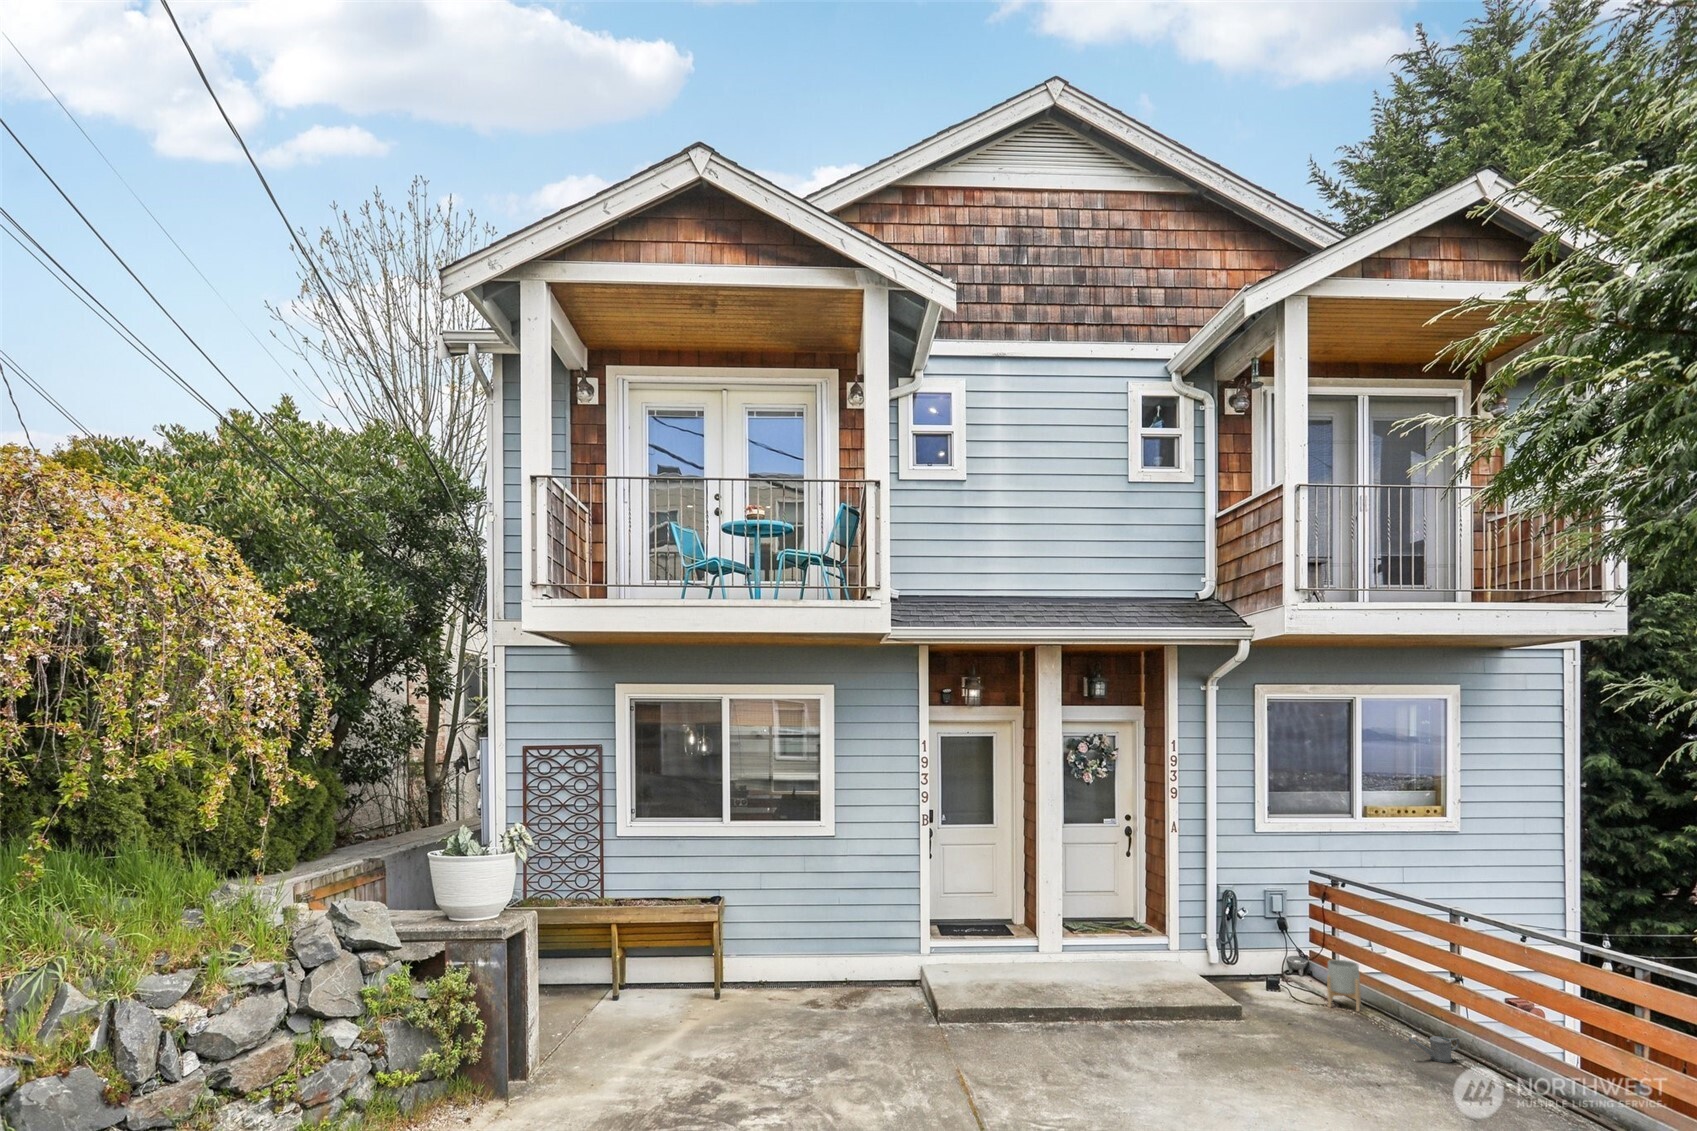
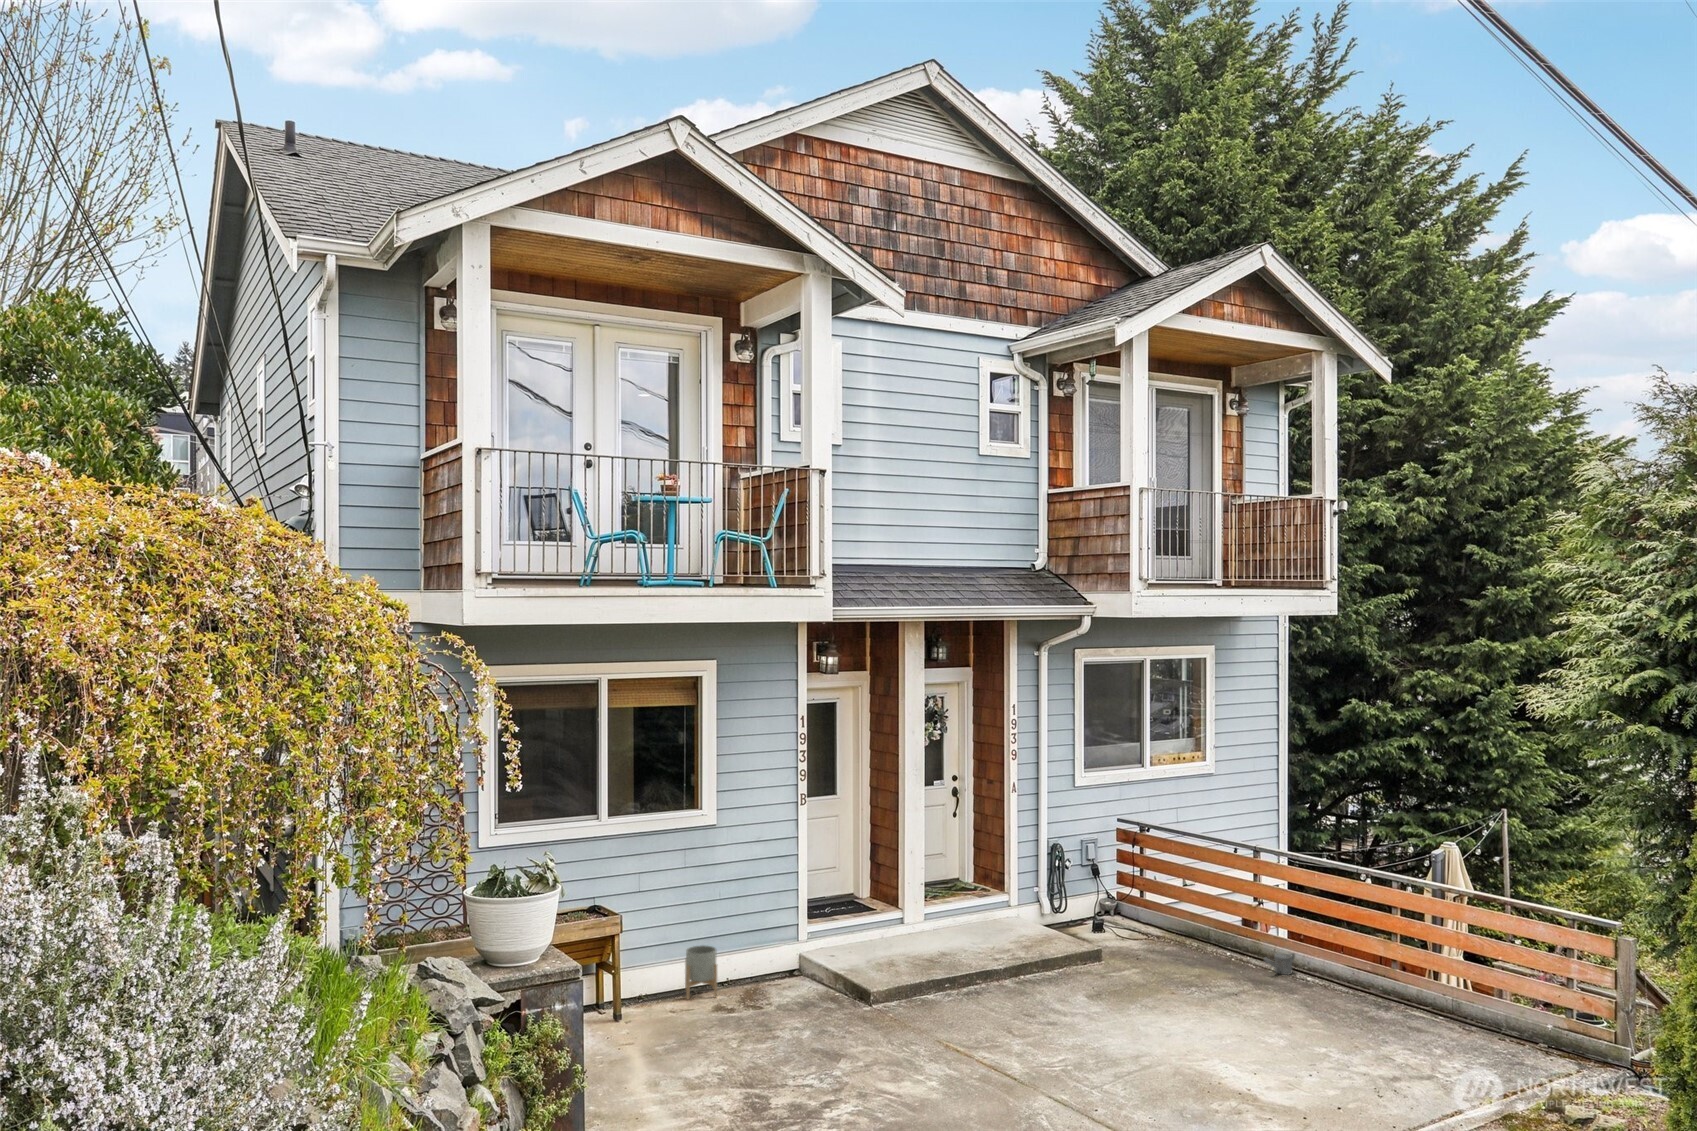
planter: present [1327,960,1361,1011] -> present [685,945,717,999]

